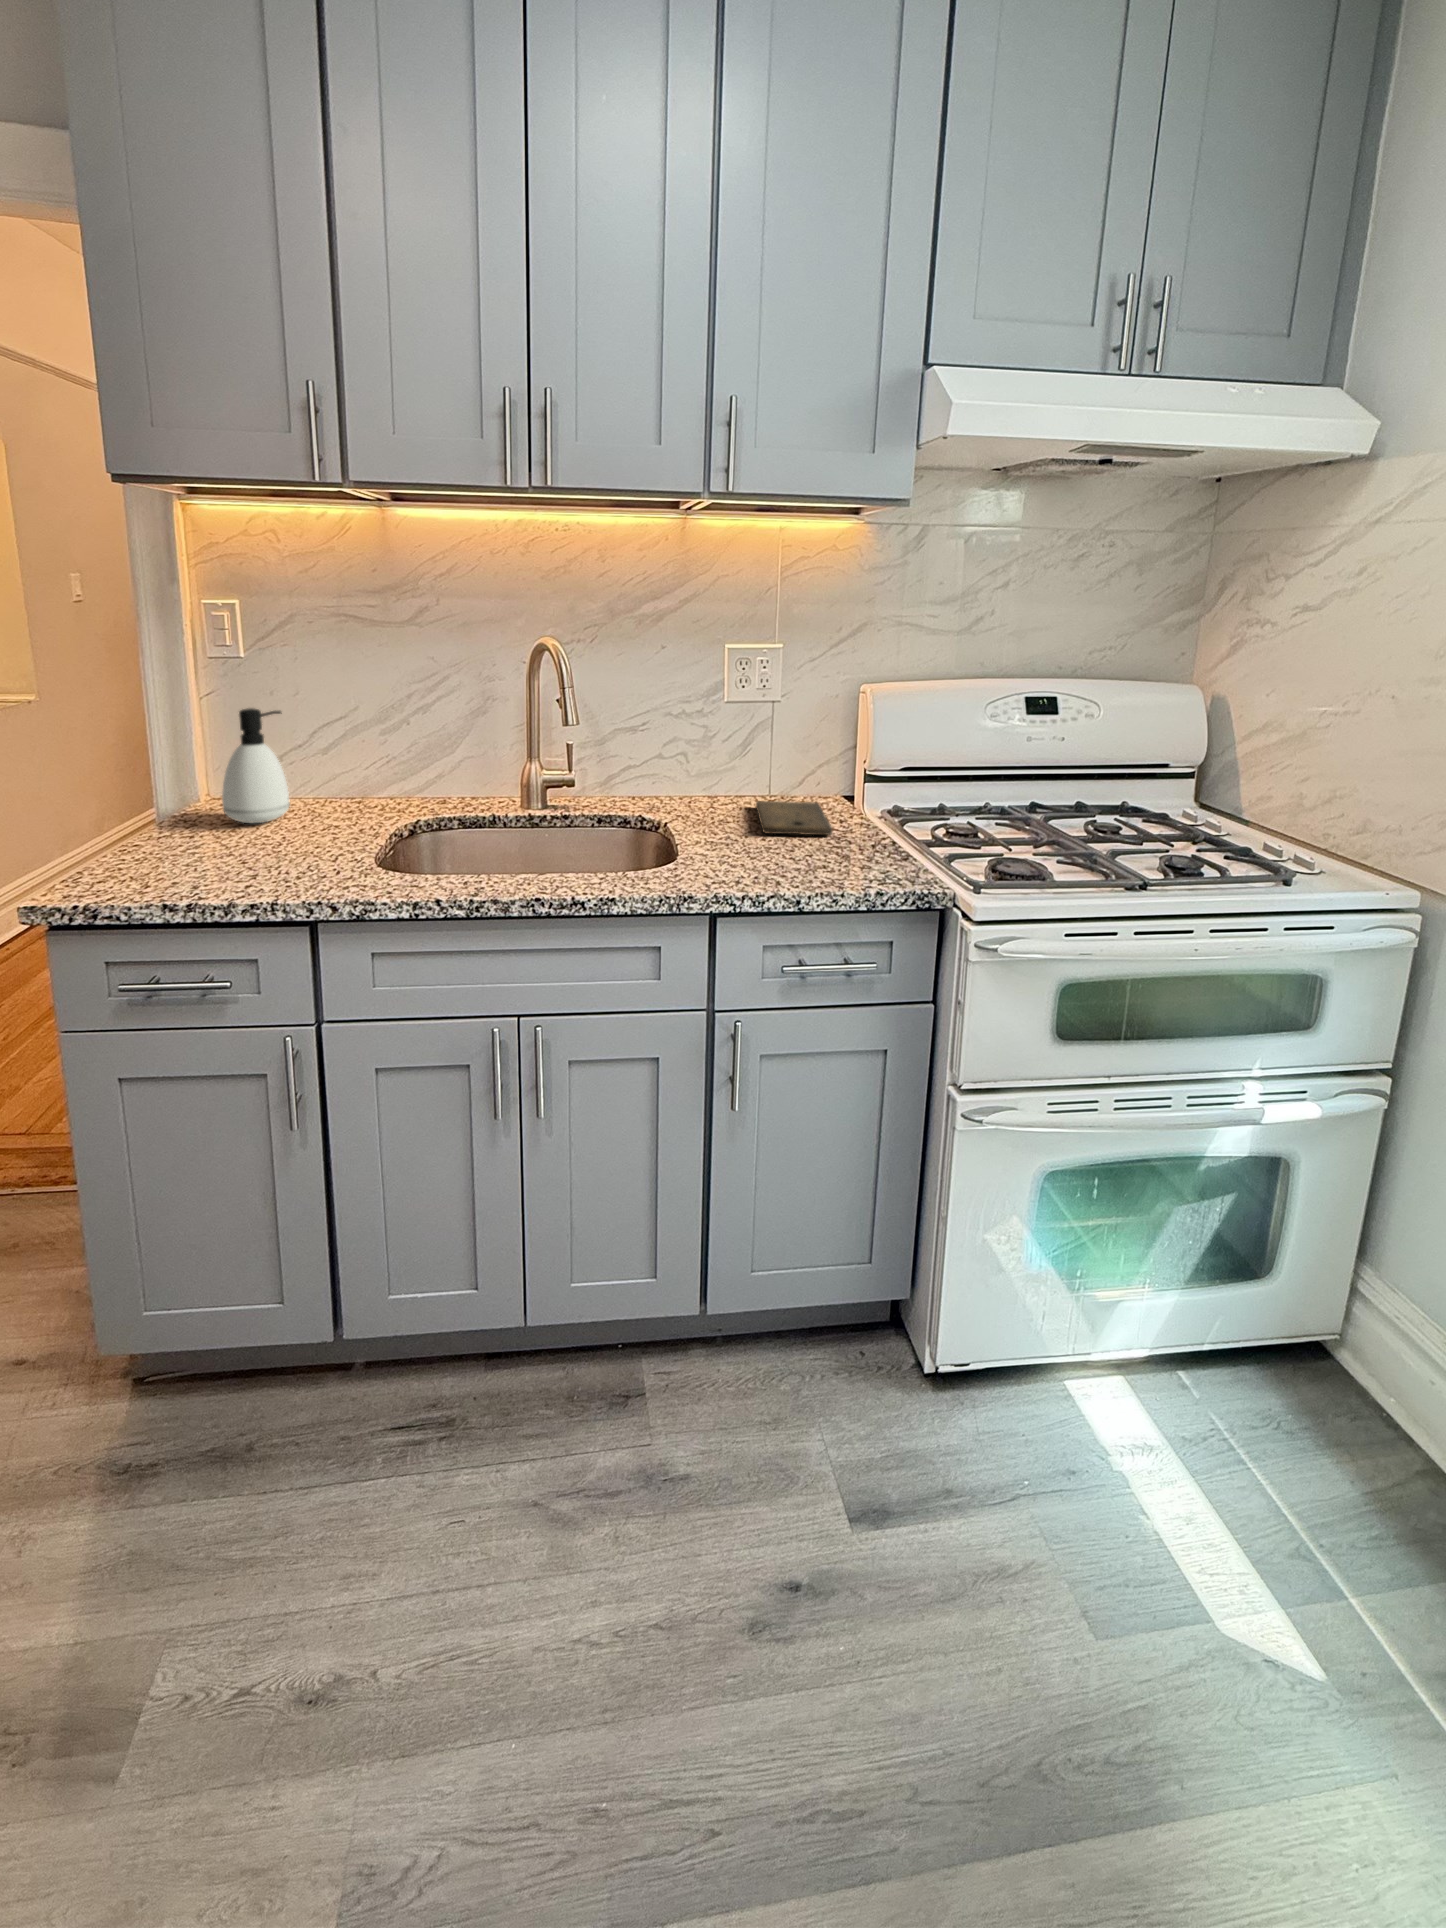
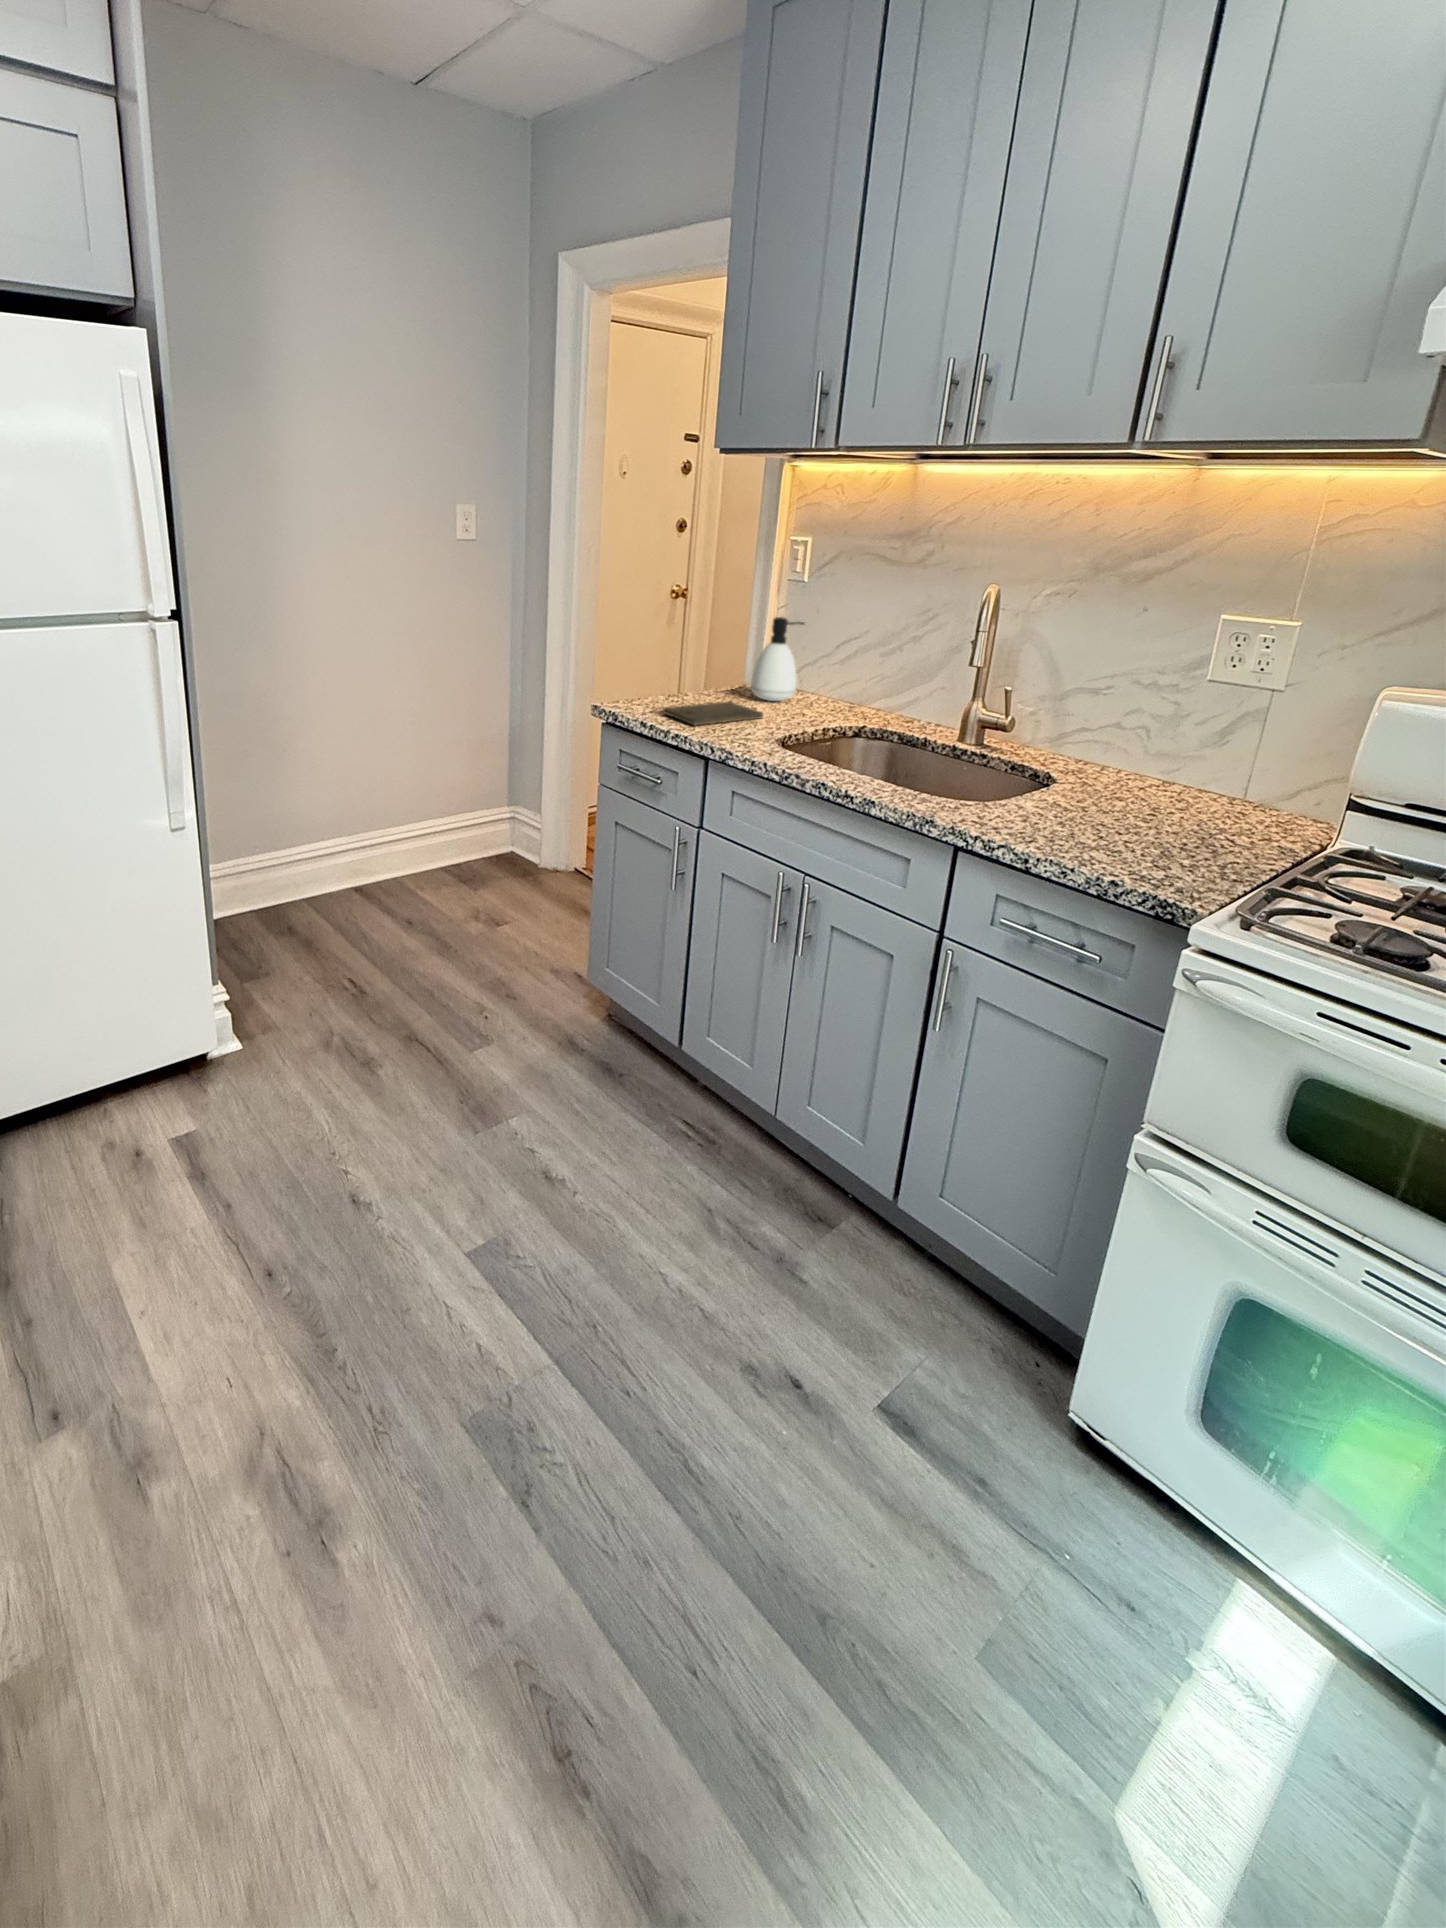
cutting board: present [756,801,832,835] -> present [663,702,763,725]

